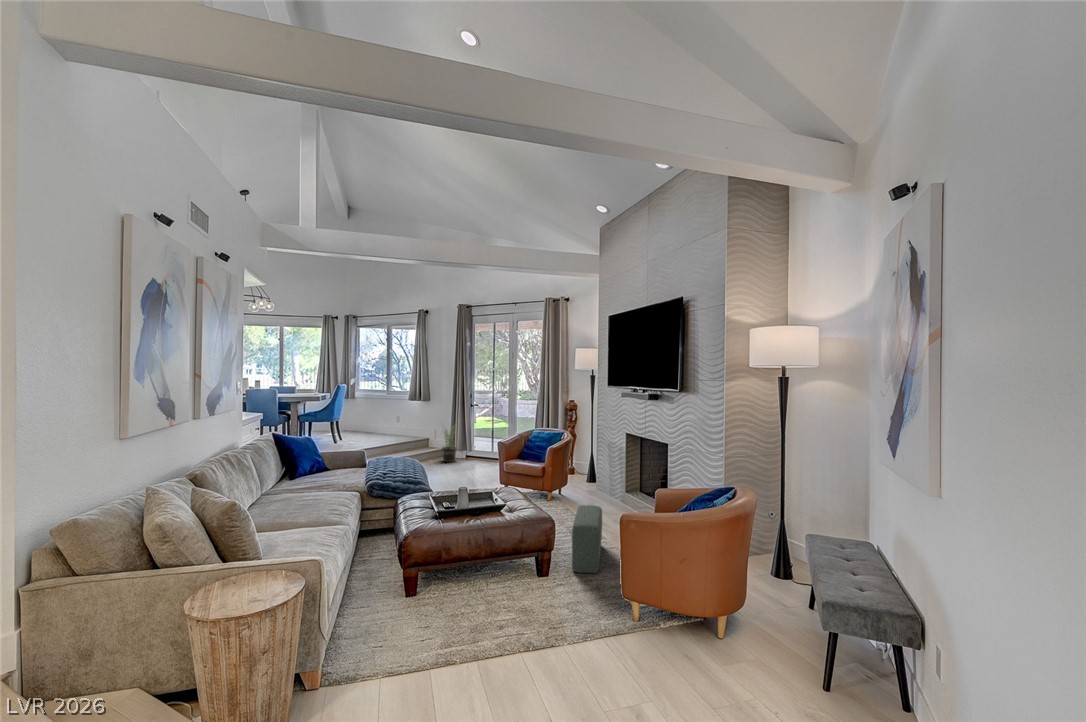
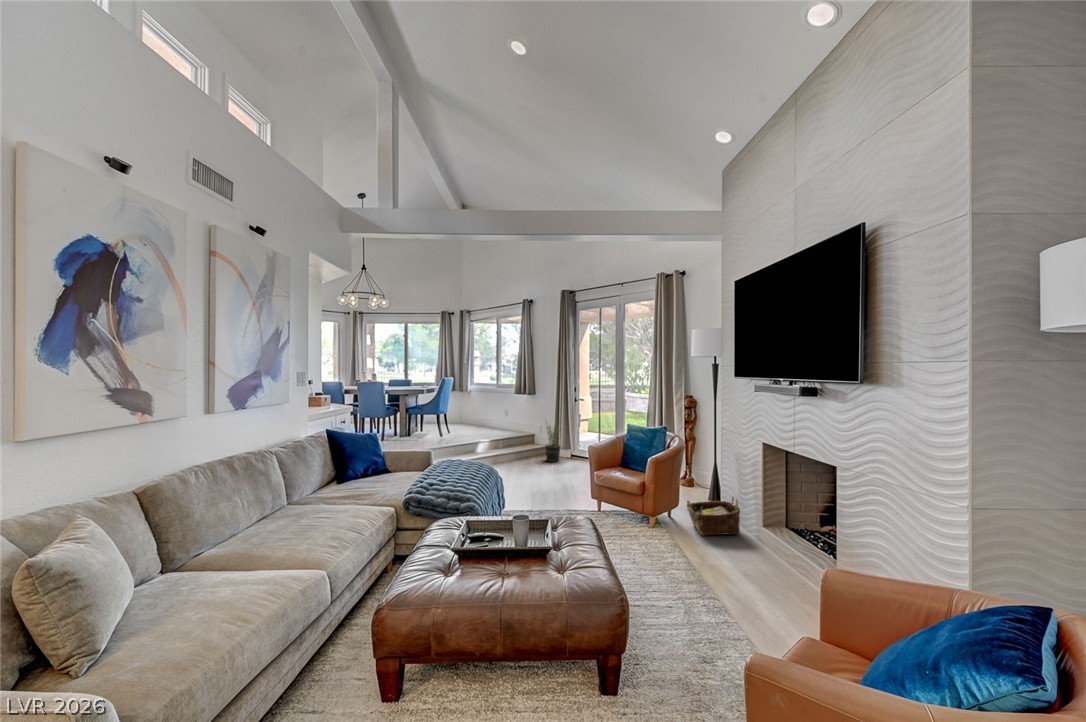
woven basket: none [573,475,611,504] -> present [687,496,740,536]
pouf: present [572,505,602,573] -> none [668,555,723,691]

